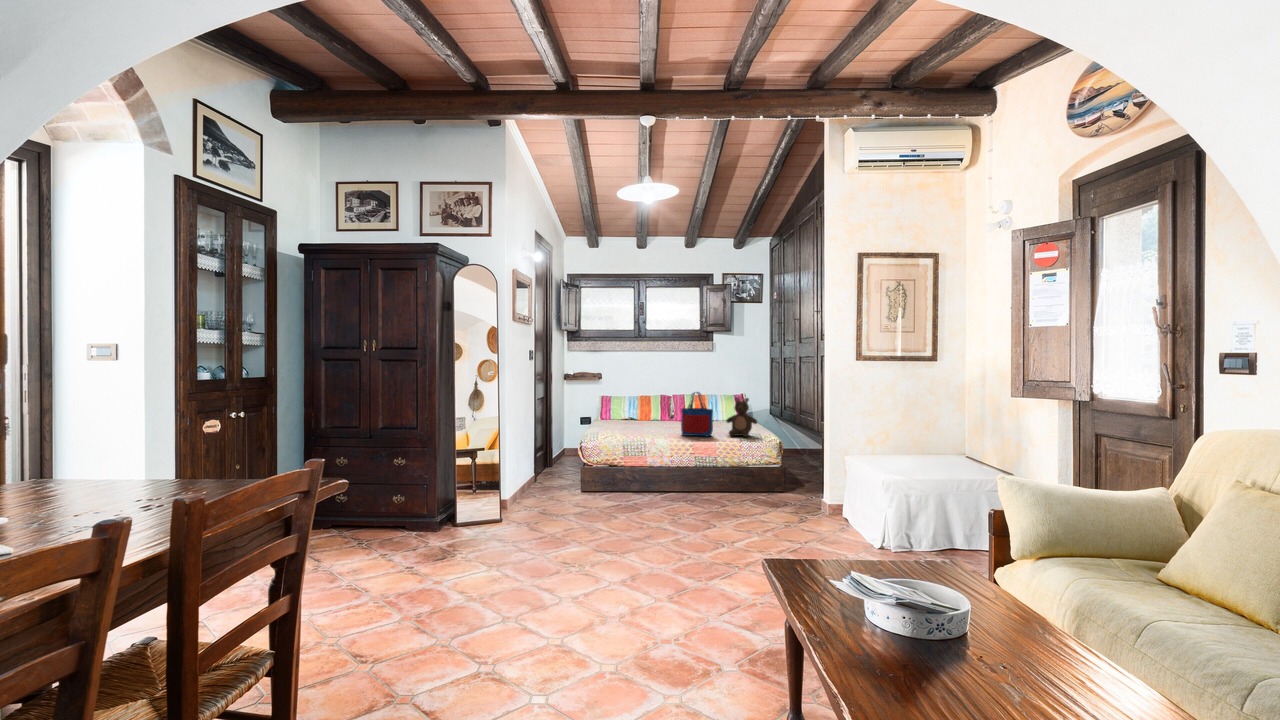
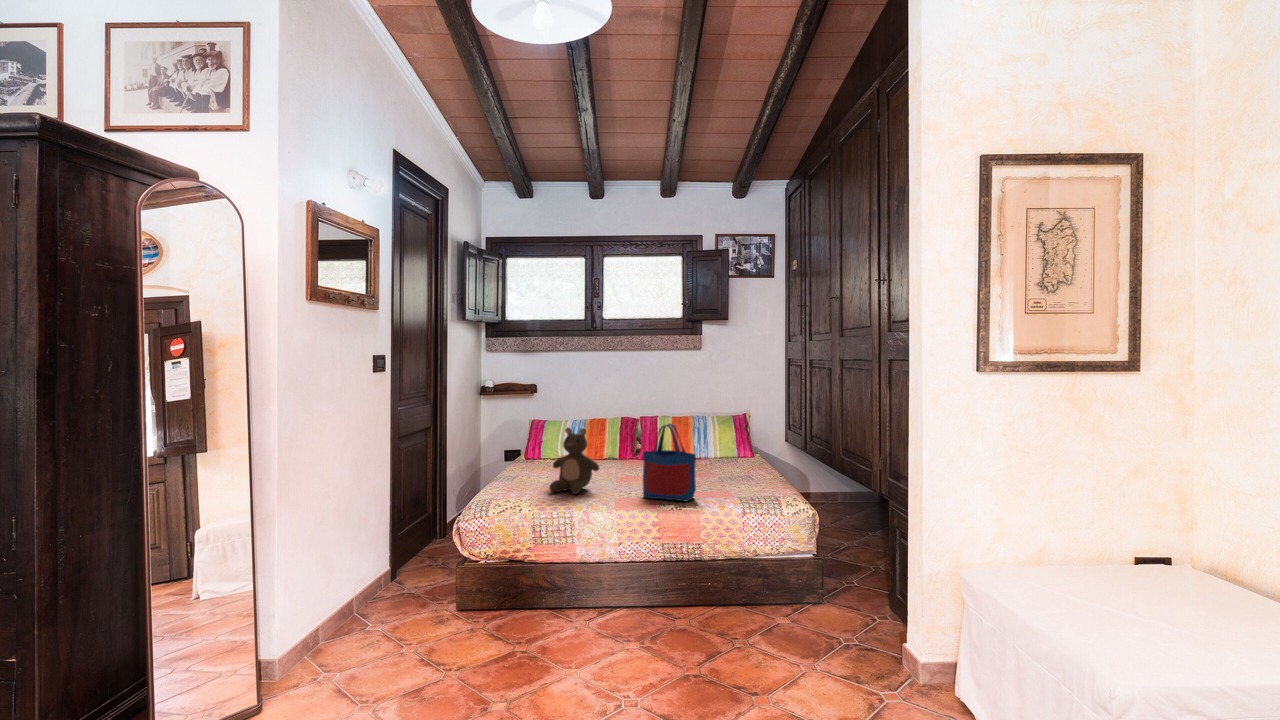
stuffed bear: present [727,398,757,437] -> present [549,428,599,494]

